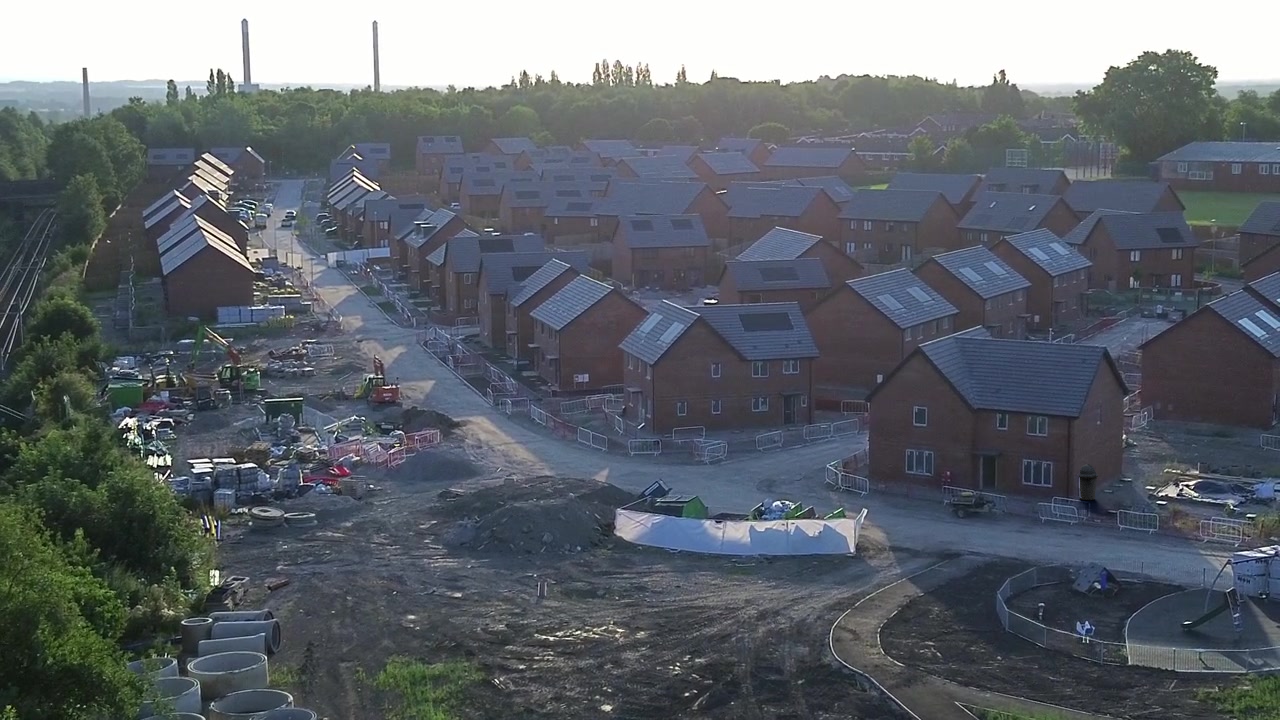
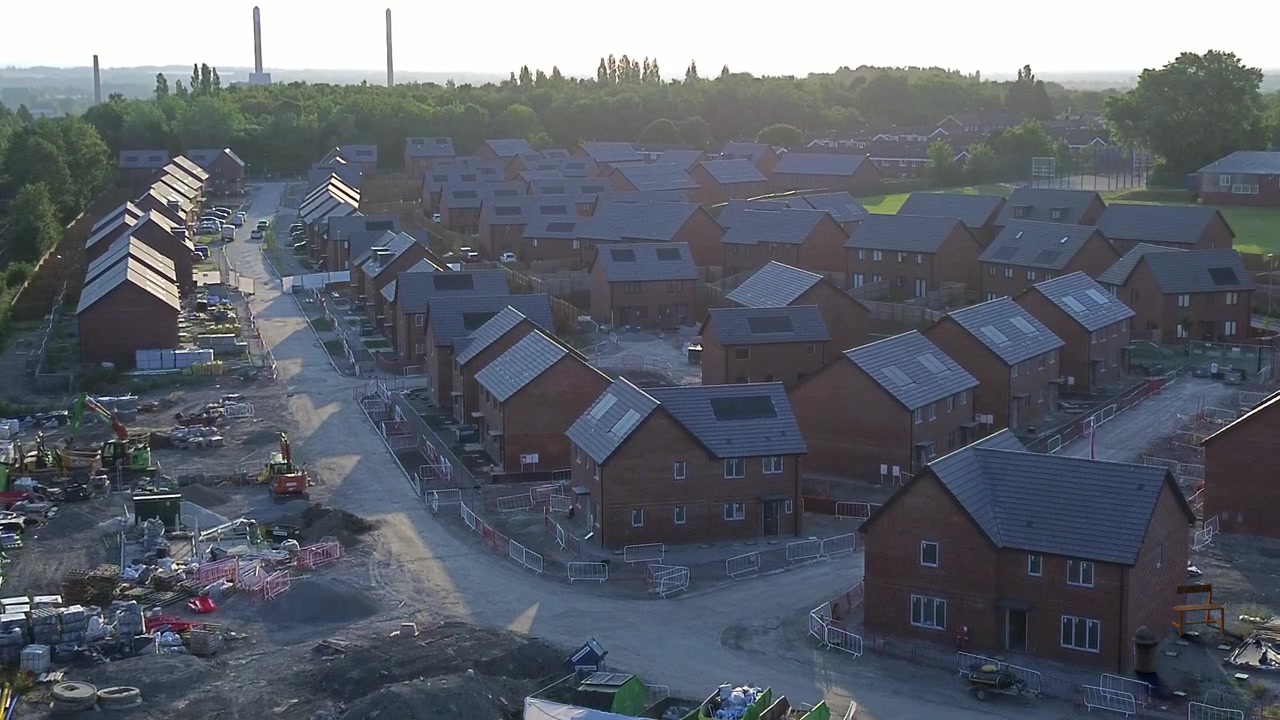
bench: none [1107,441,1151,480] -> present [1171,584,1224,636]

